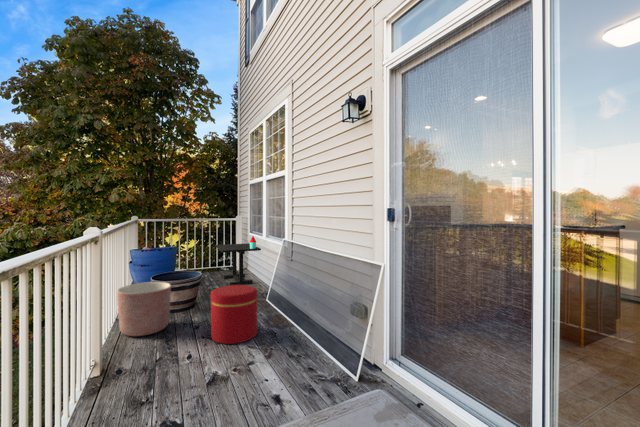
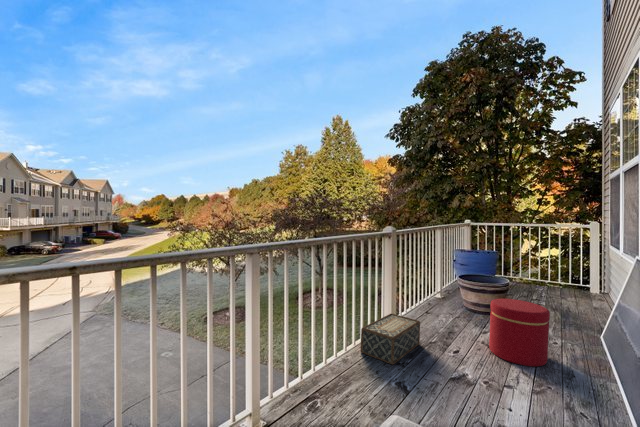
side table: present [215,236,261,286] -> none [551,254,612,315]
planter: present [117,282,171,336] -> none [423,277,466,323]
woven basket: none [77,341,147,421] -> present [361,313,420,365]

